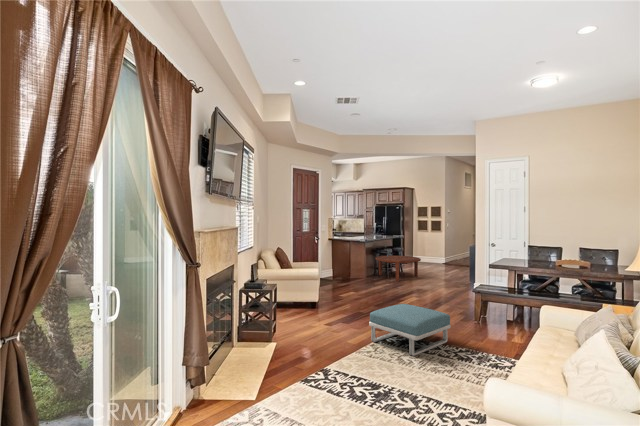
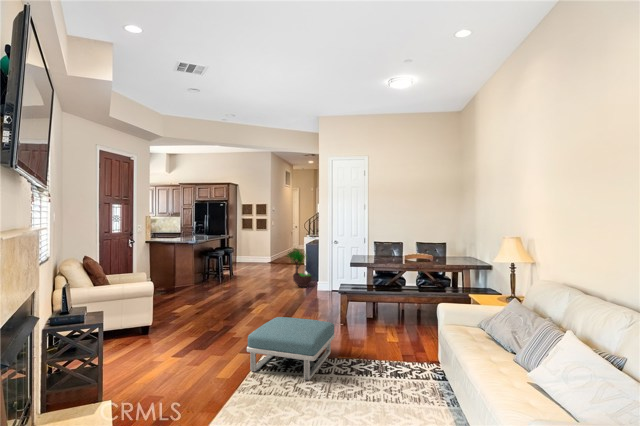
potted tree: none [446,246,472,287] -> present [287,249,312,287]
coffee table: present [375,256,421,282] -> none [206,258,257,288]

